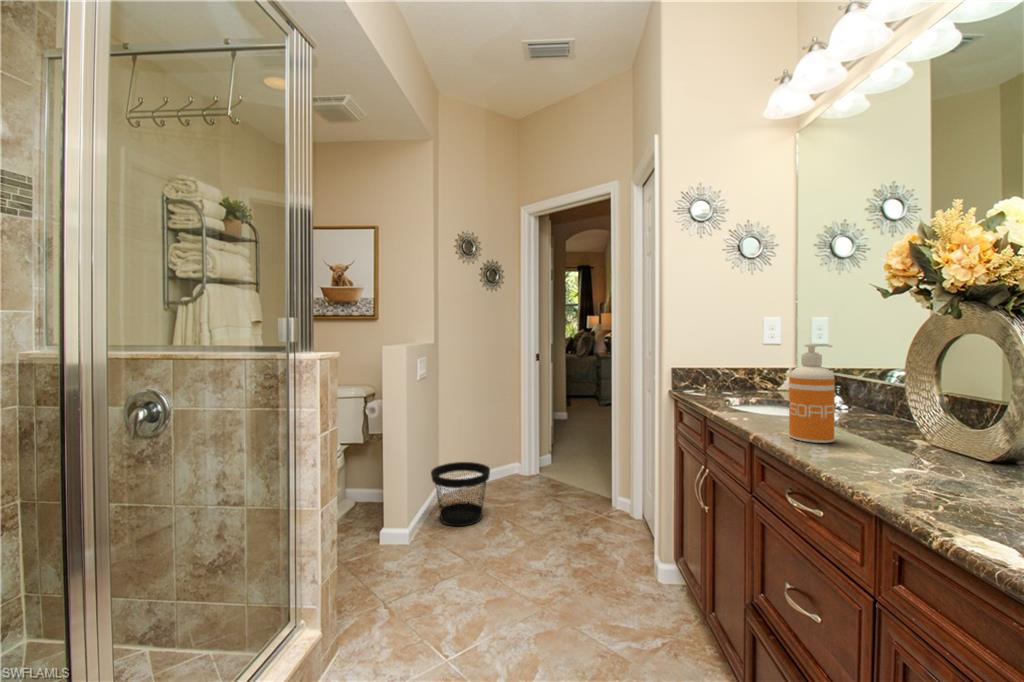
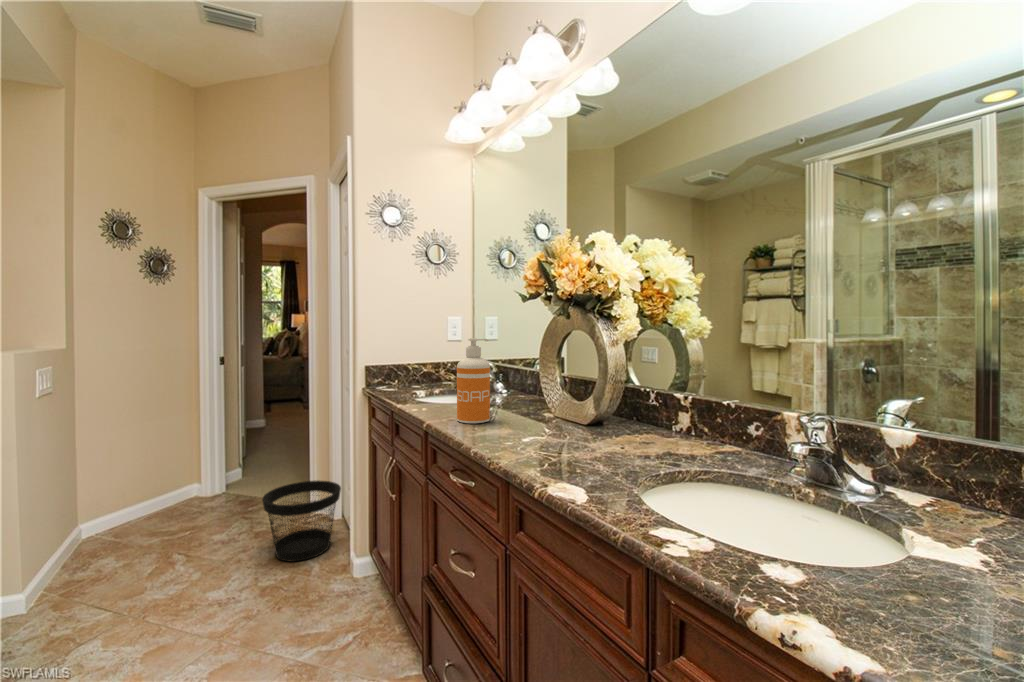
wastebasket: present [431,462,490,526] -> present [262,481,341,562]

